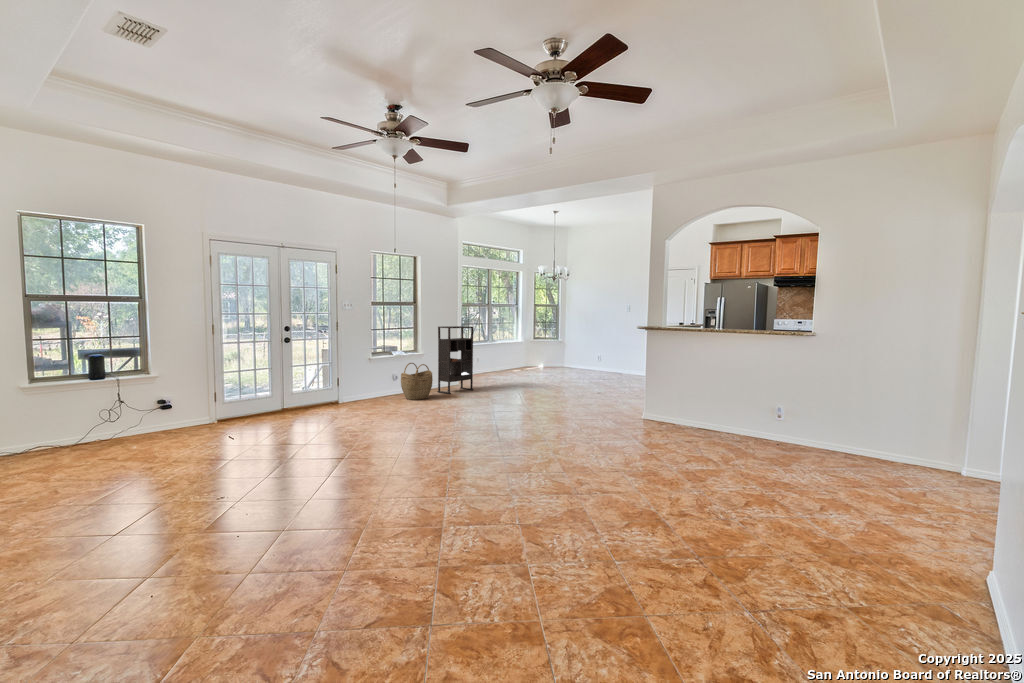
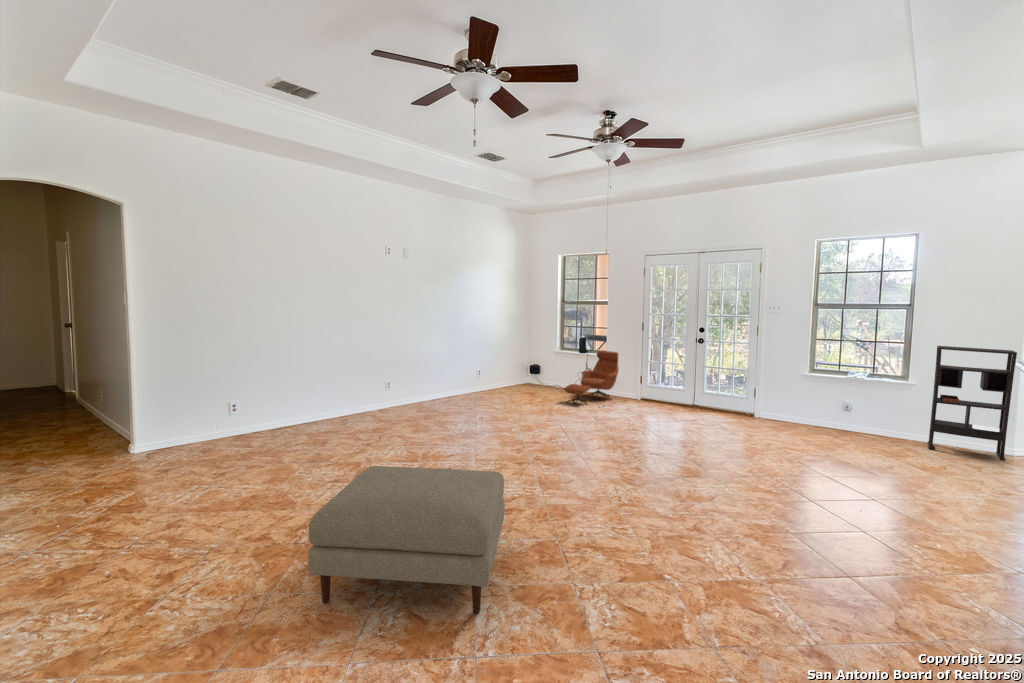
woven basket: present [401,363,433,400] -> none [835,389,887,440]
lounge chair: none [141,369,219,456] -> present [564,351,619,404]
ottoman: none [644,431,785,535] -> present [308,466,505,614]

